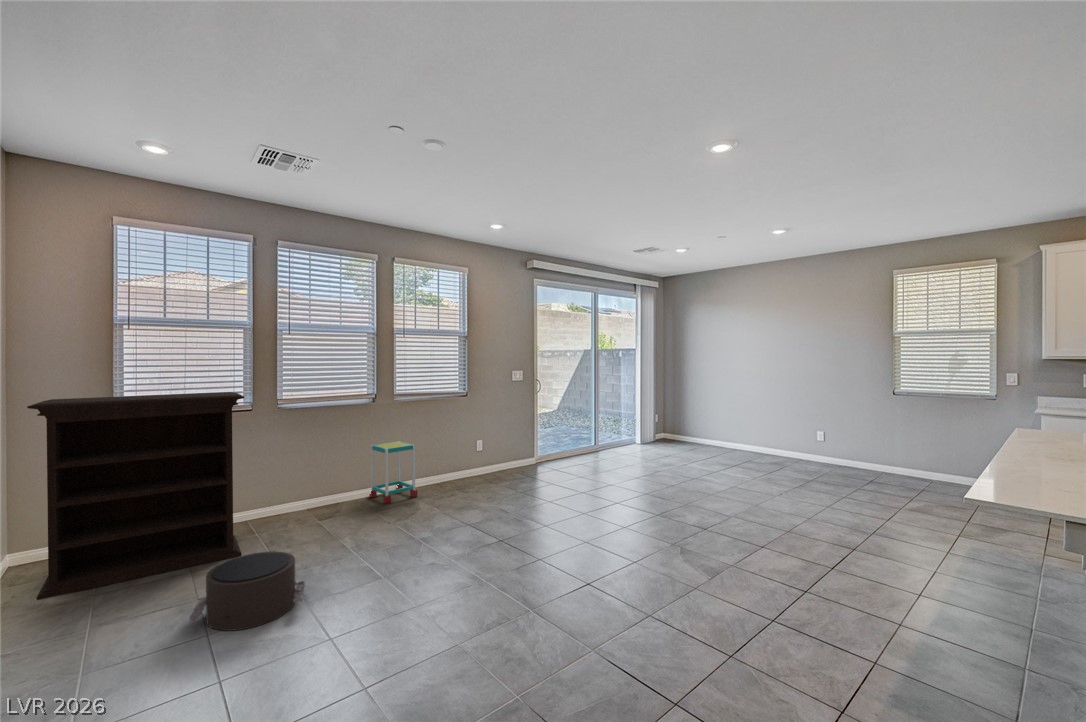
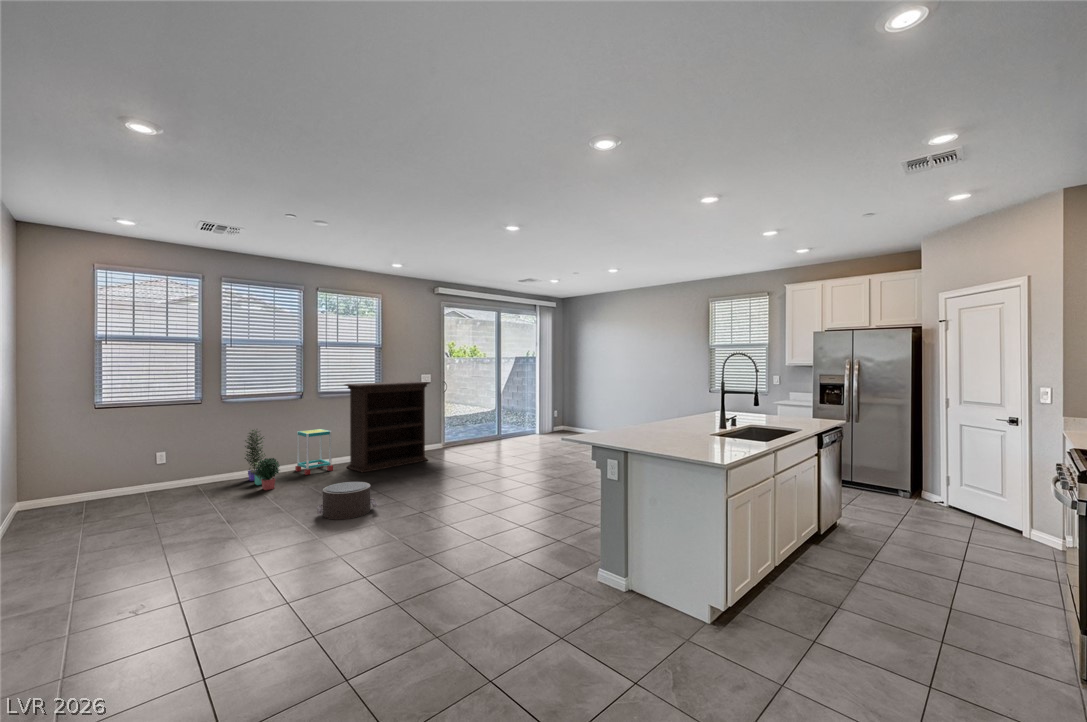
bookshelf: present [27,392,244,600] -> present [345,381,429,473]
potted plant: none [307,442,359,530] -> present [245,430,279,490]
pouf: present [189,551,305,631] -> present [317,482,378,520]

